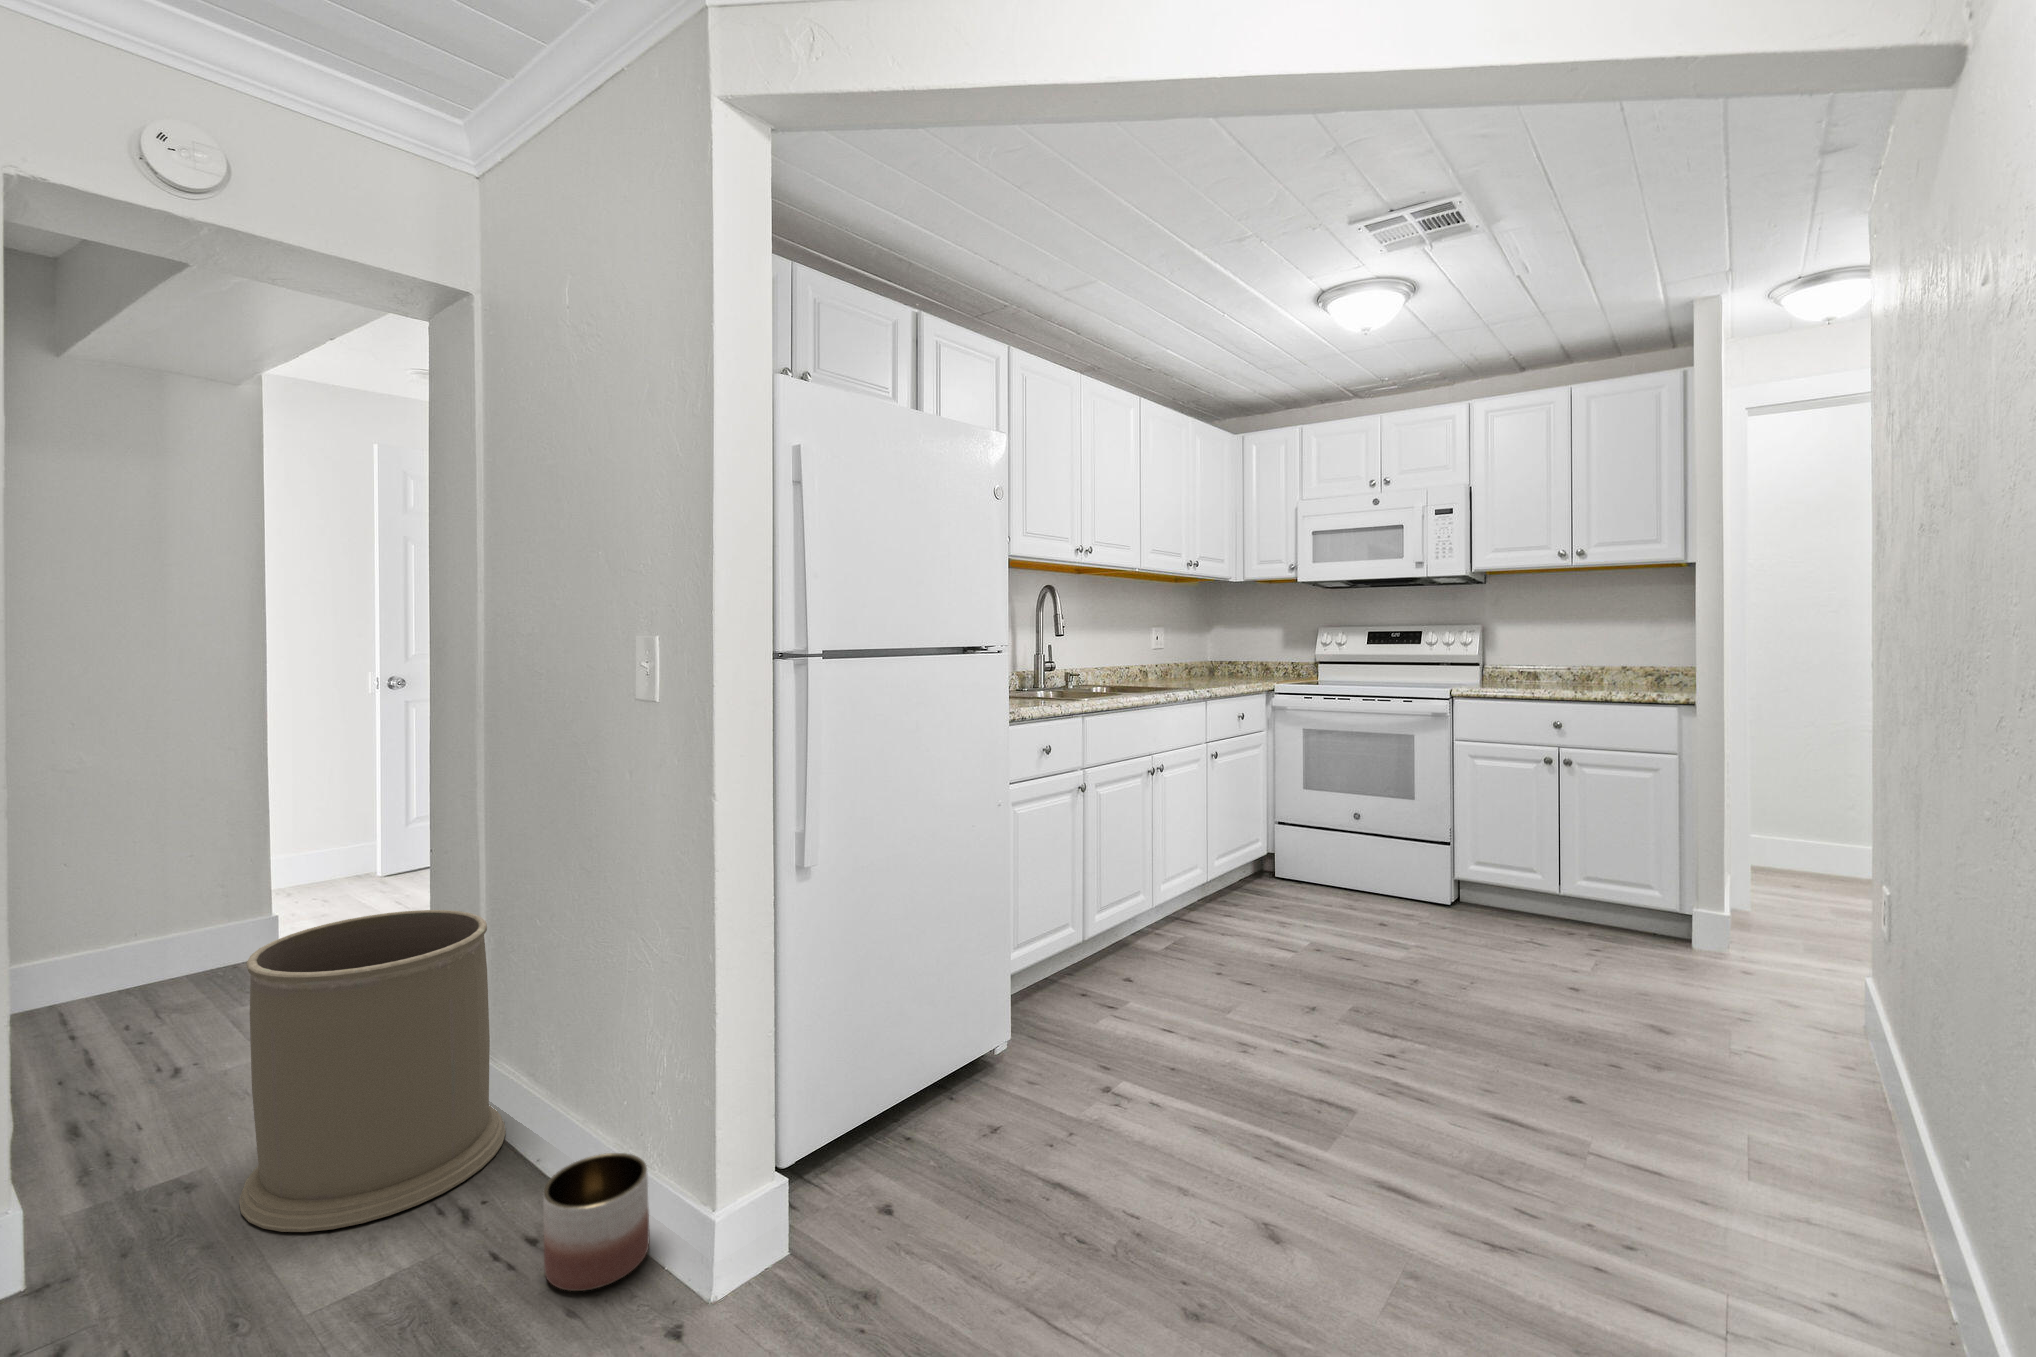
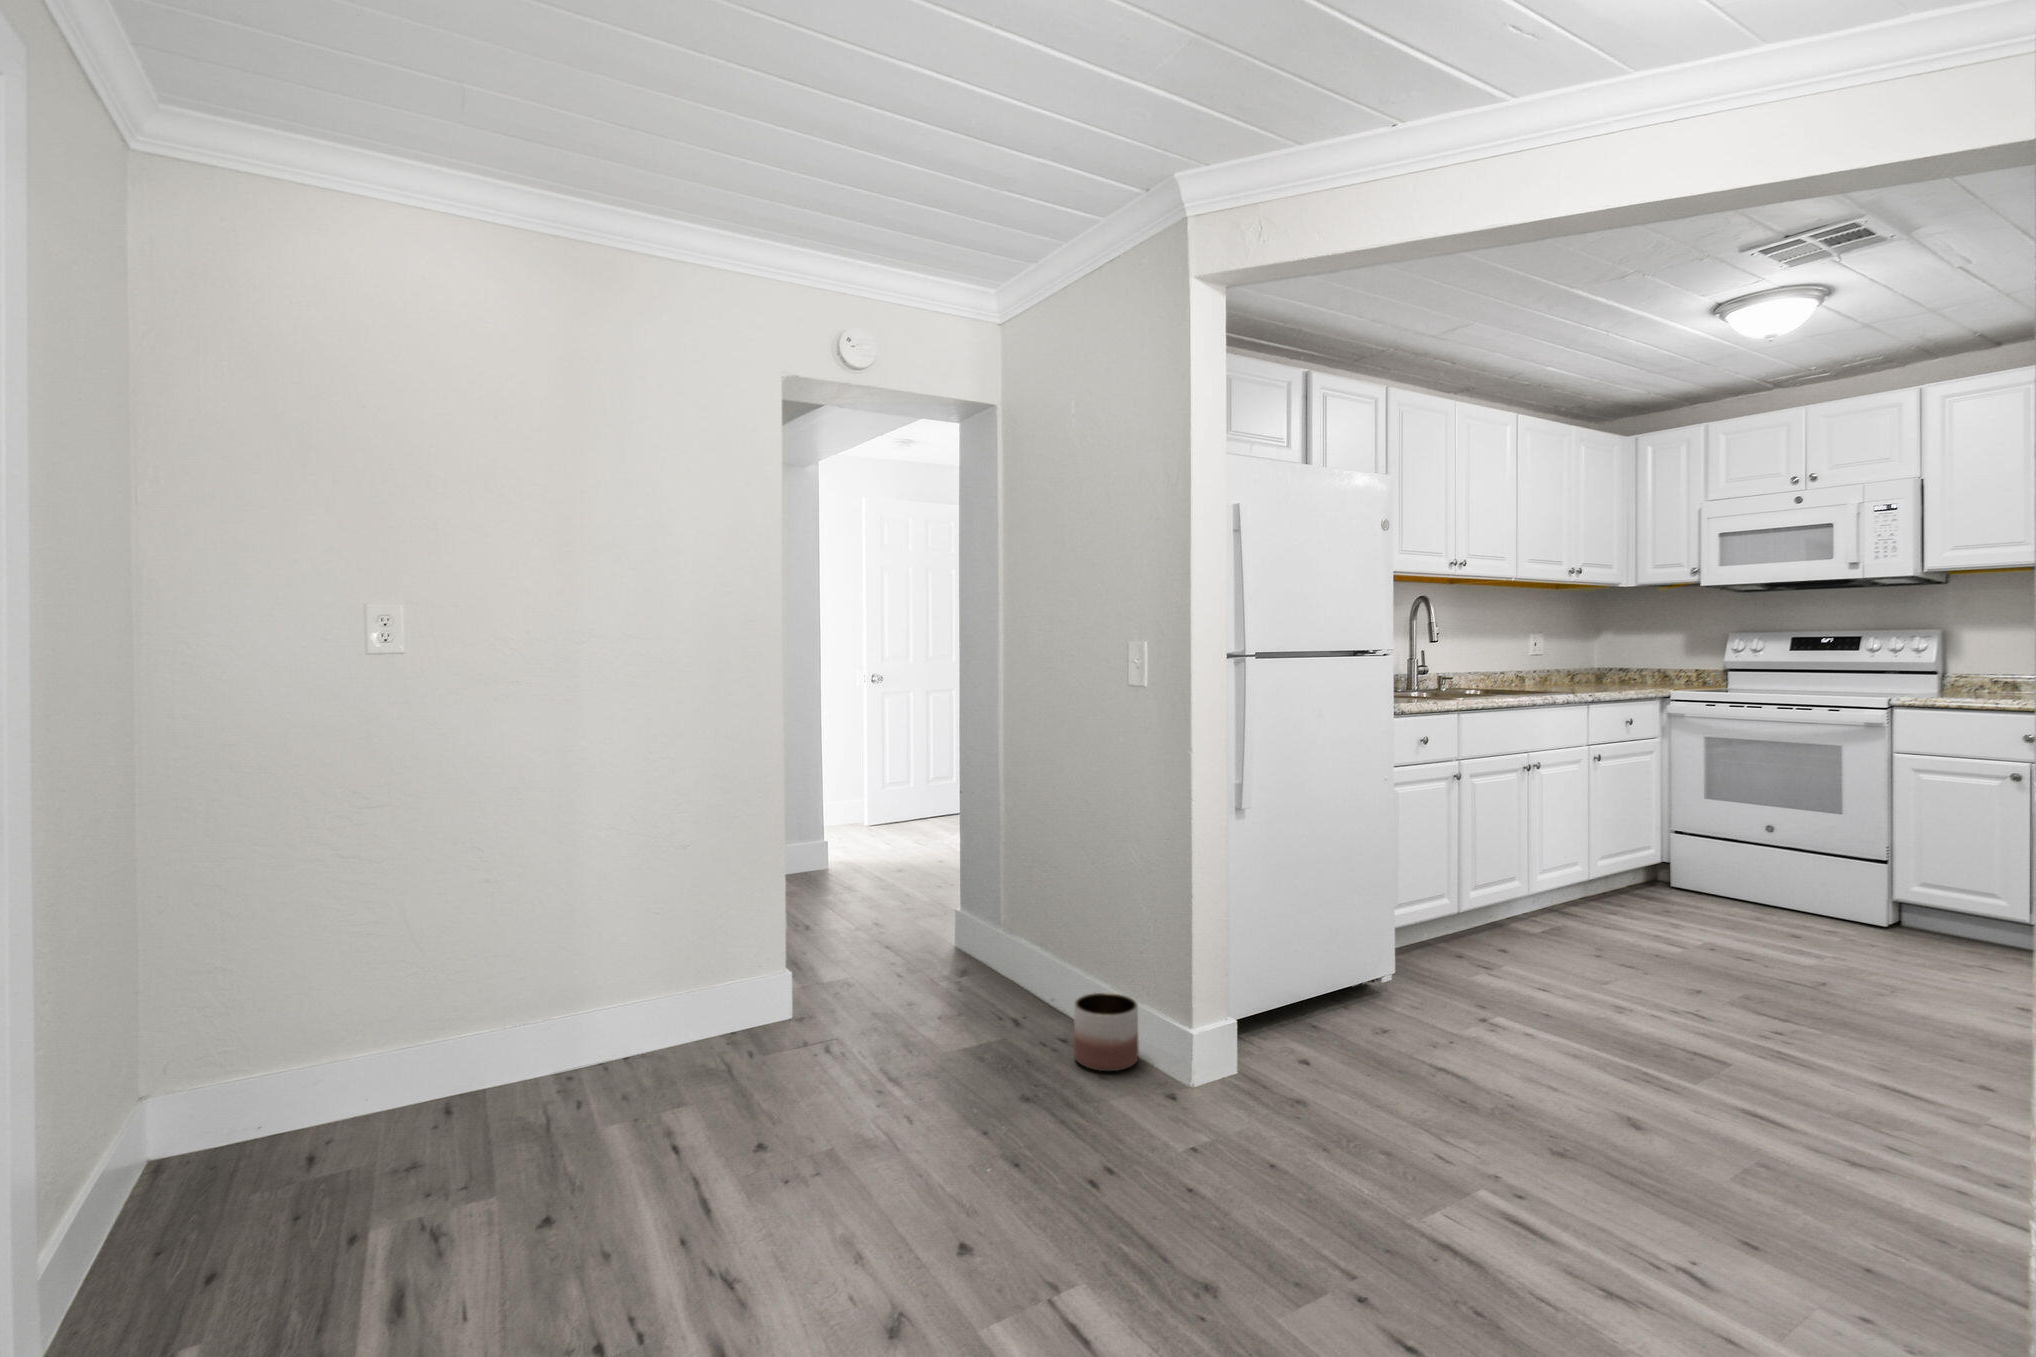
trash can: present [239,910,506,1232] -> none [872,832,1018,1022]

